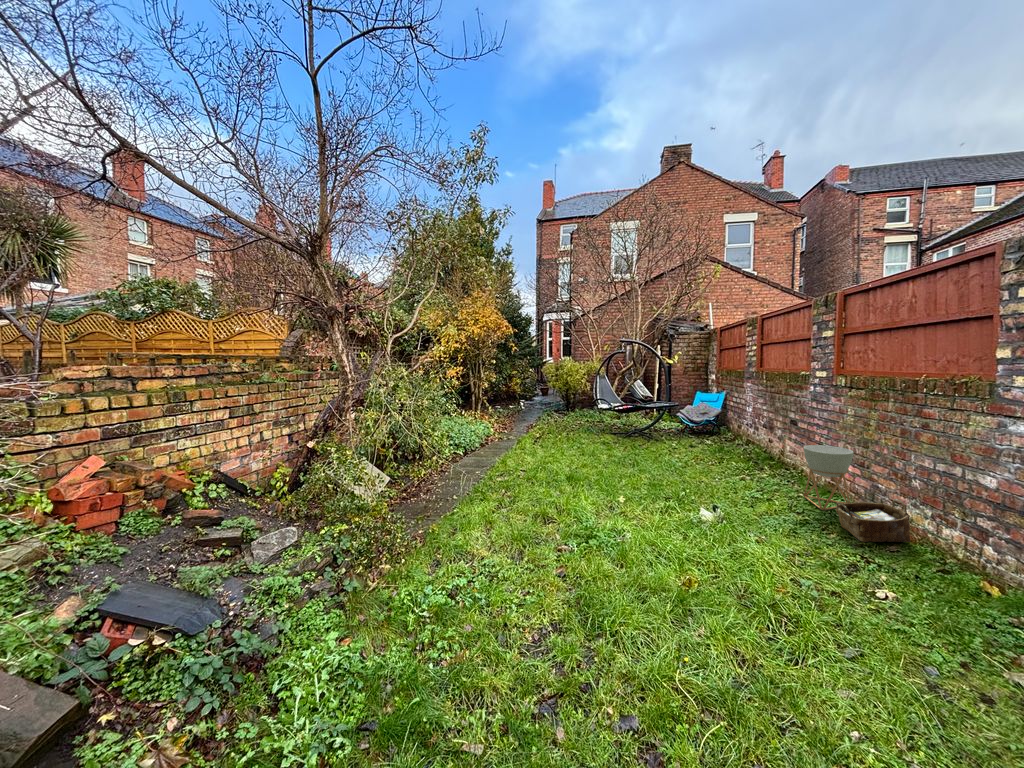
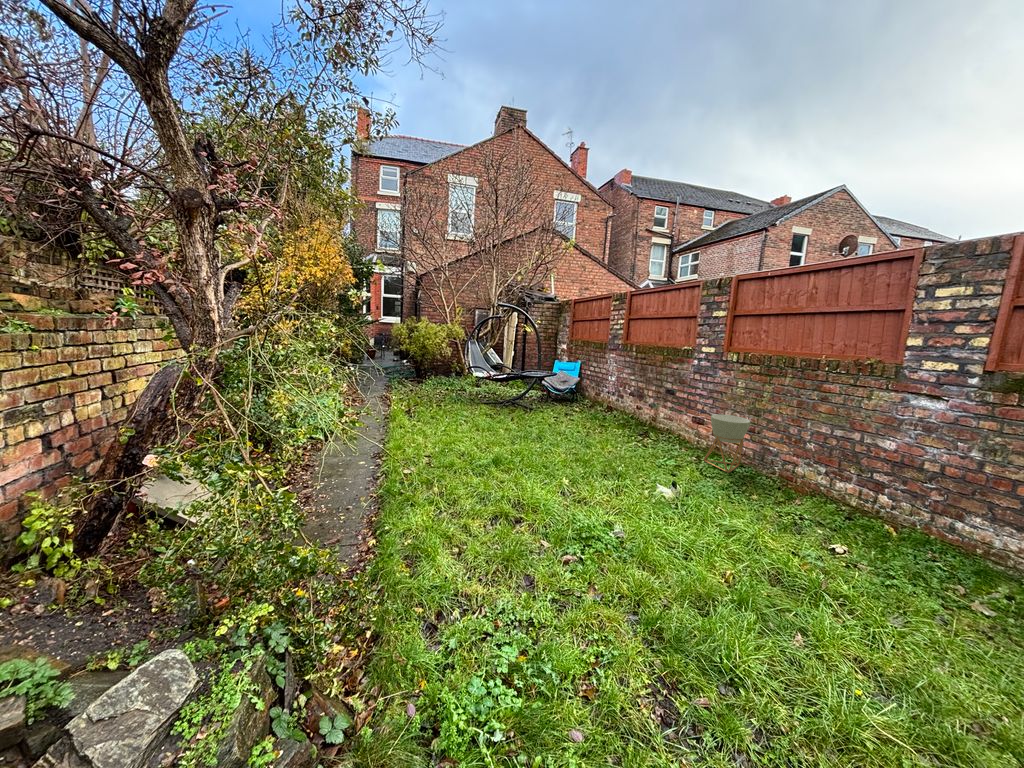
woven basket: present [836,499,910,542] -> none [755,460,810,500]

